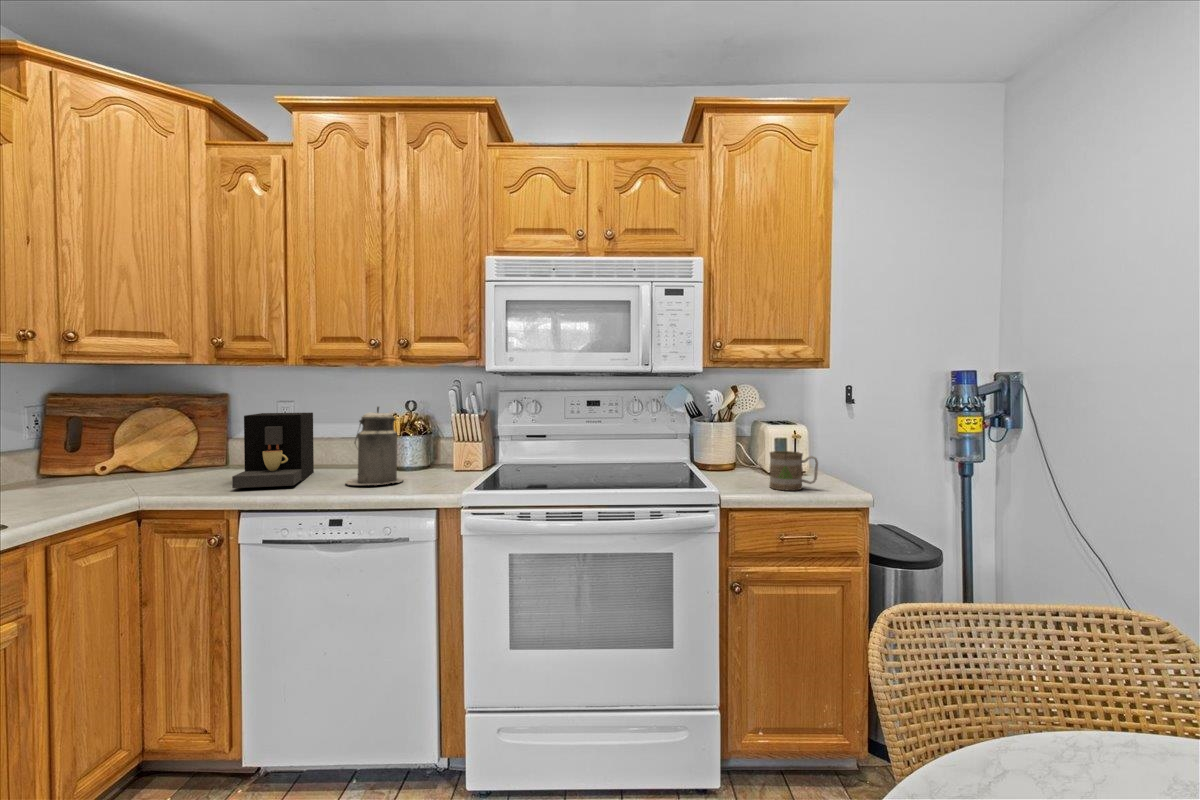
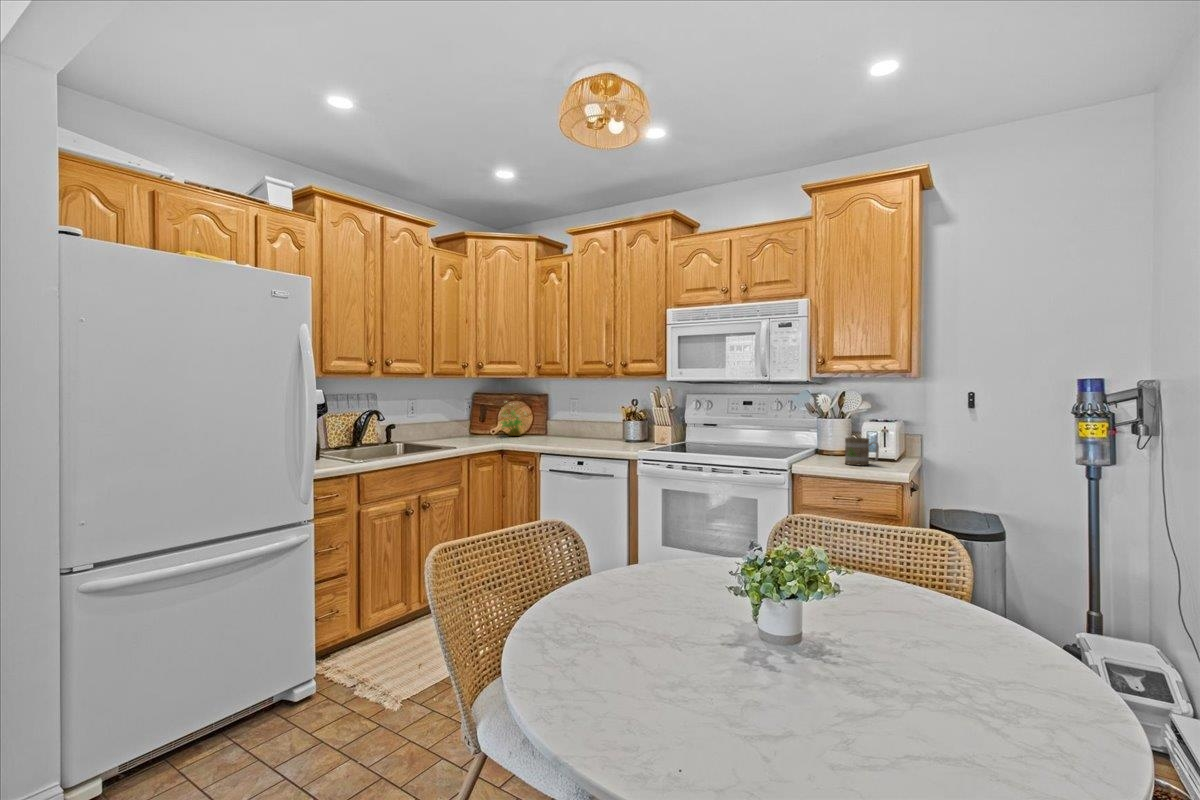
potted plant: none [118,399,189,475] -> present [501,401,526,436]
canister: present [346,406,403,485] -> none [592,401,623,446]
coffee maker: present [232,413,314,488] -> none [540,405,584,443]

